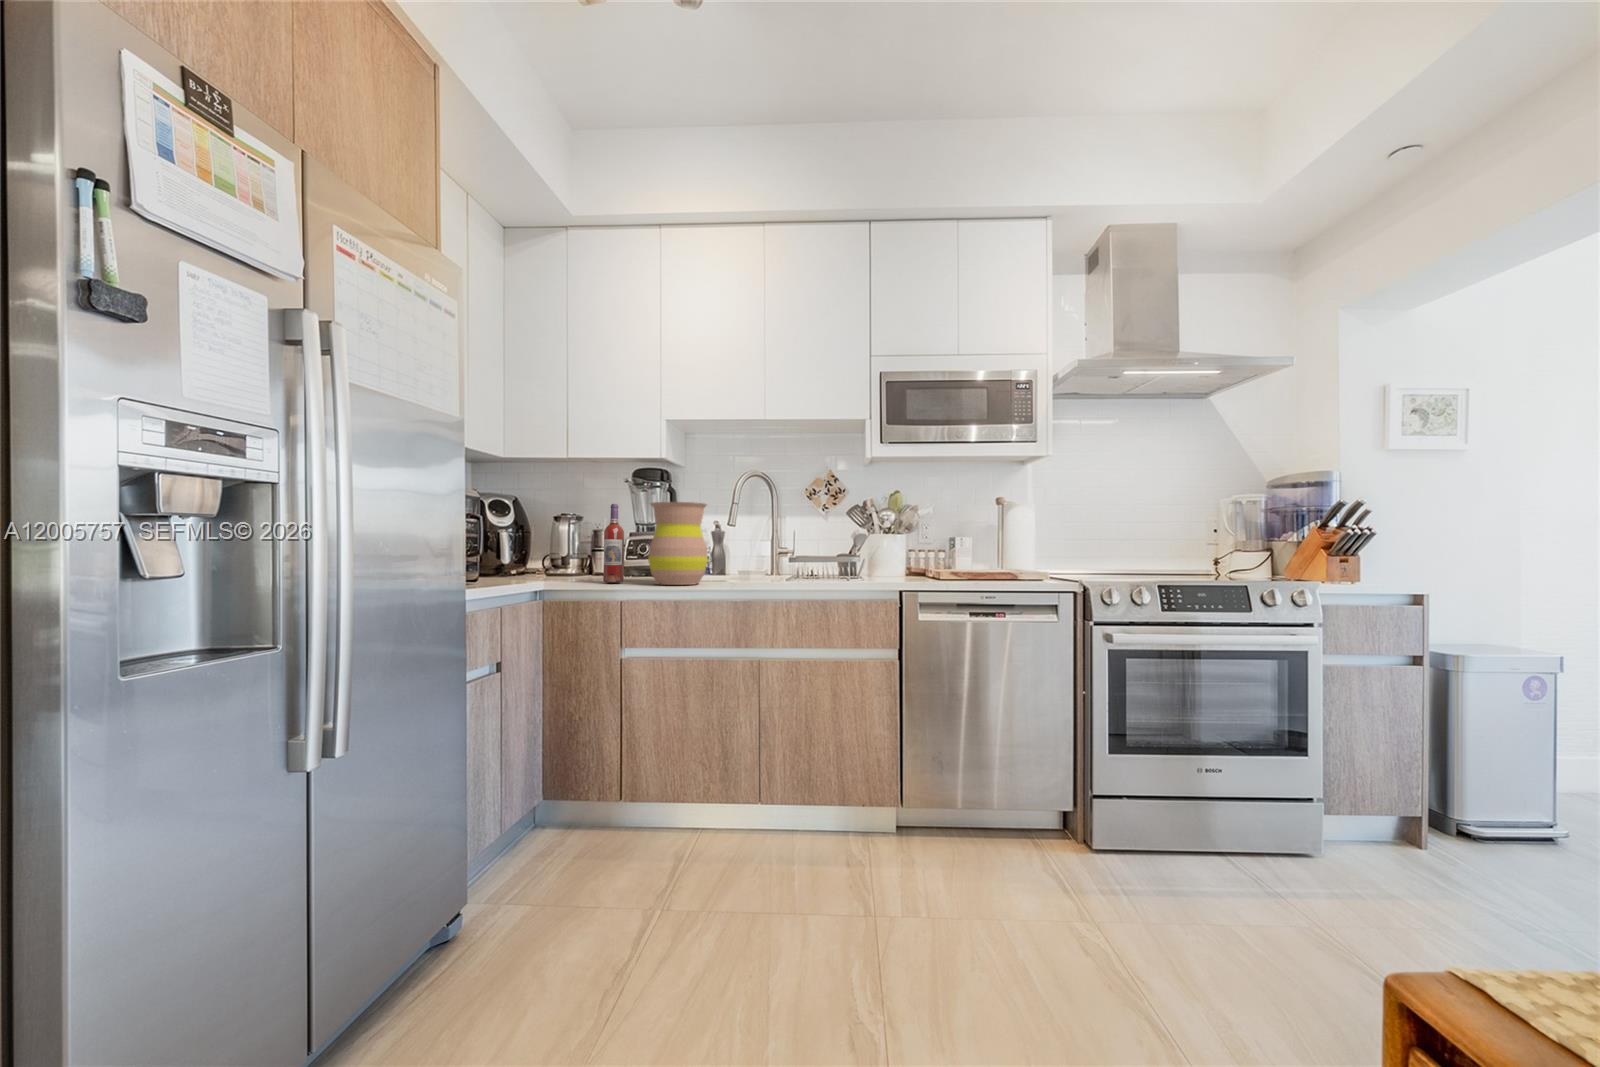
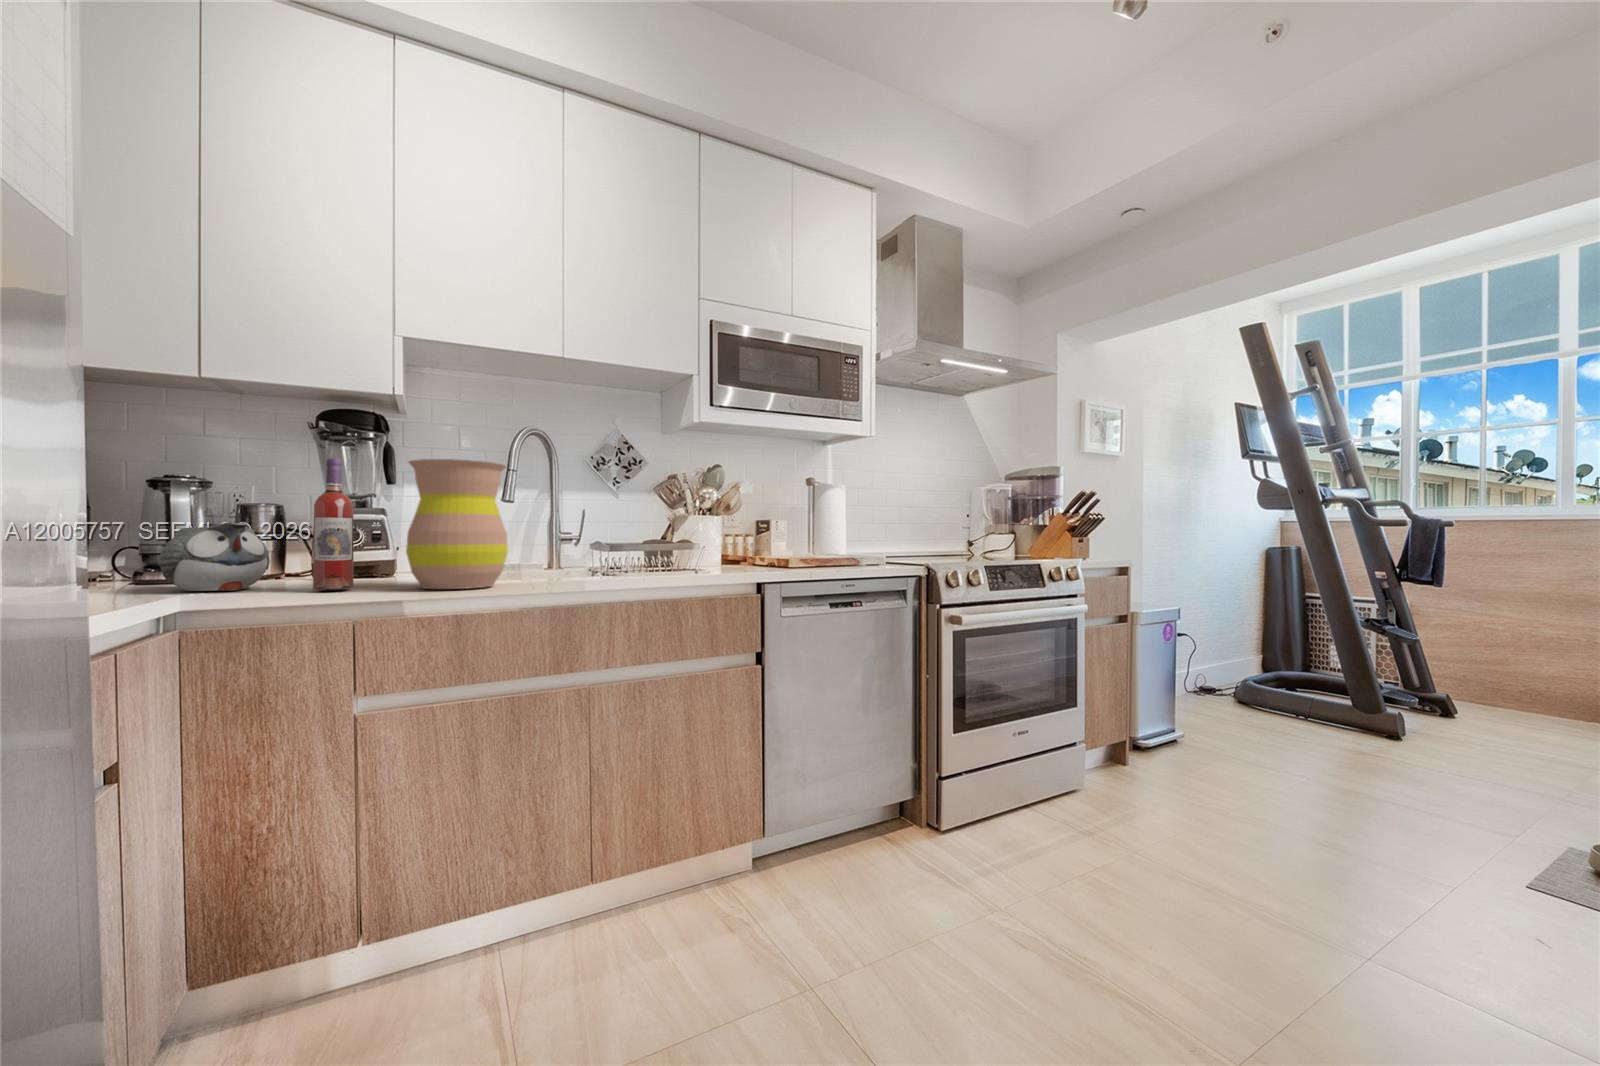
teapot: none [542,542,591,581] -> present [159,522,270,591]

